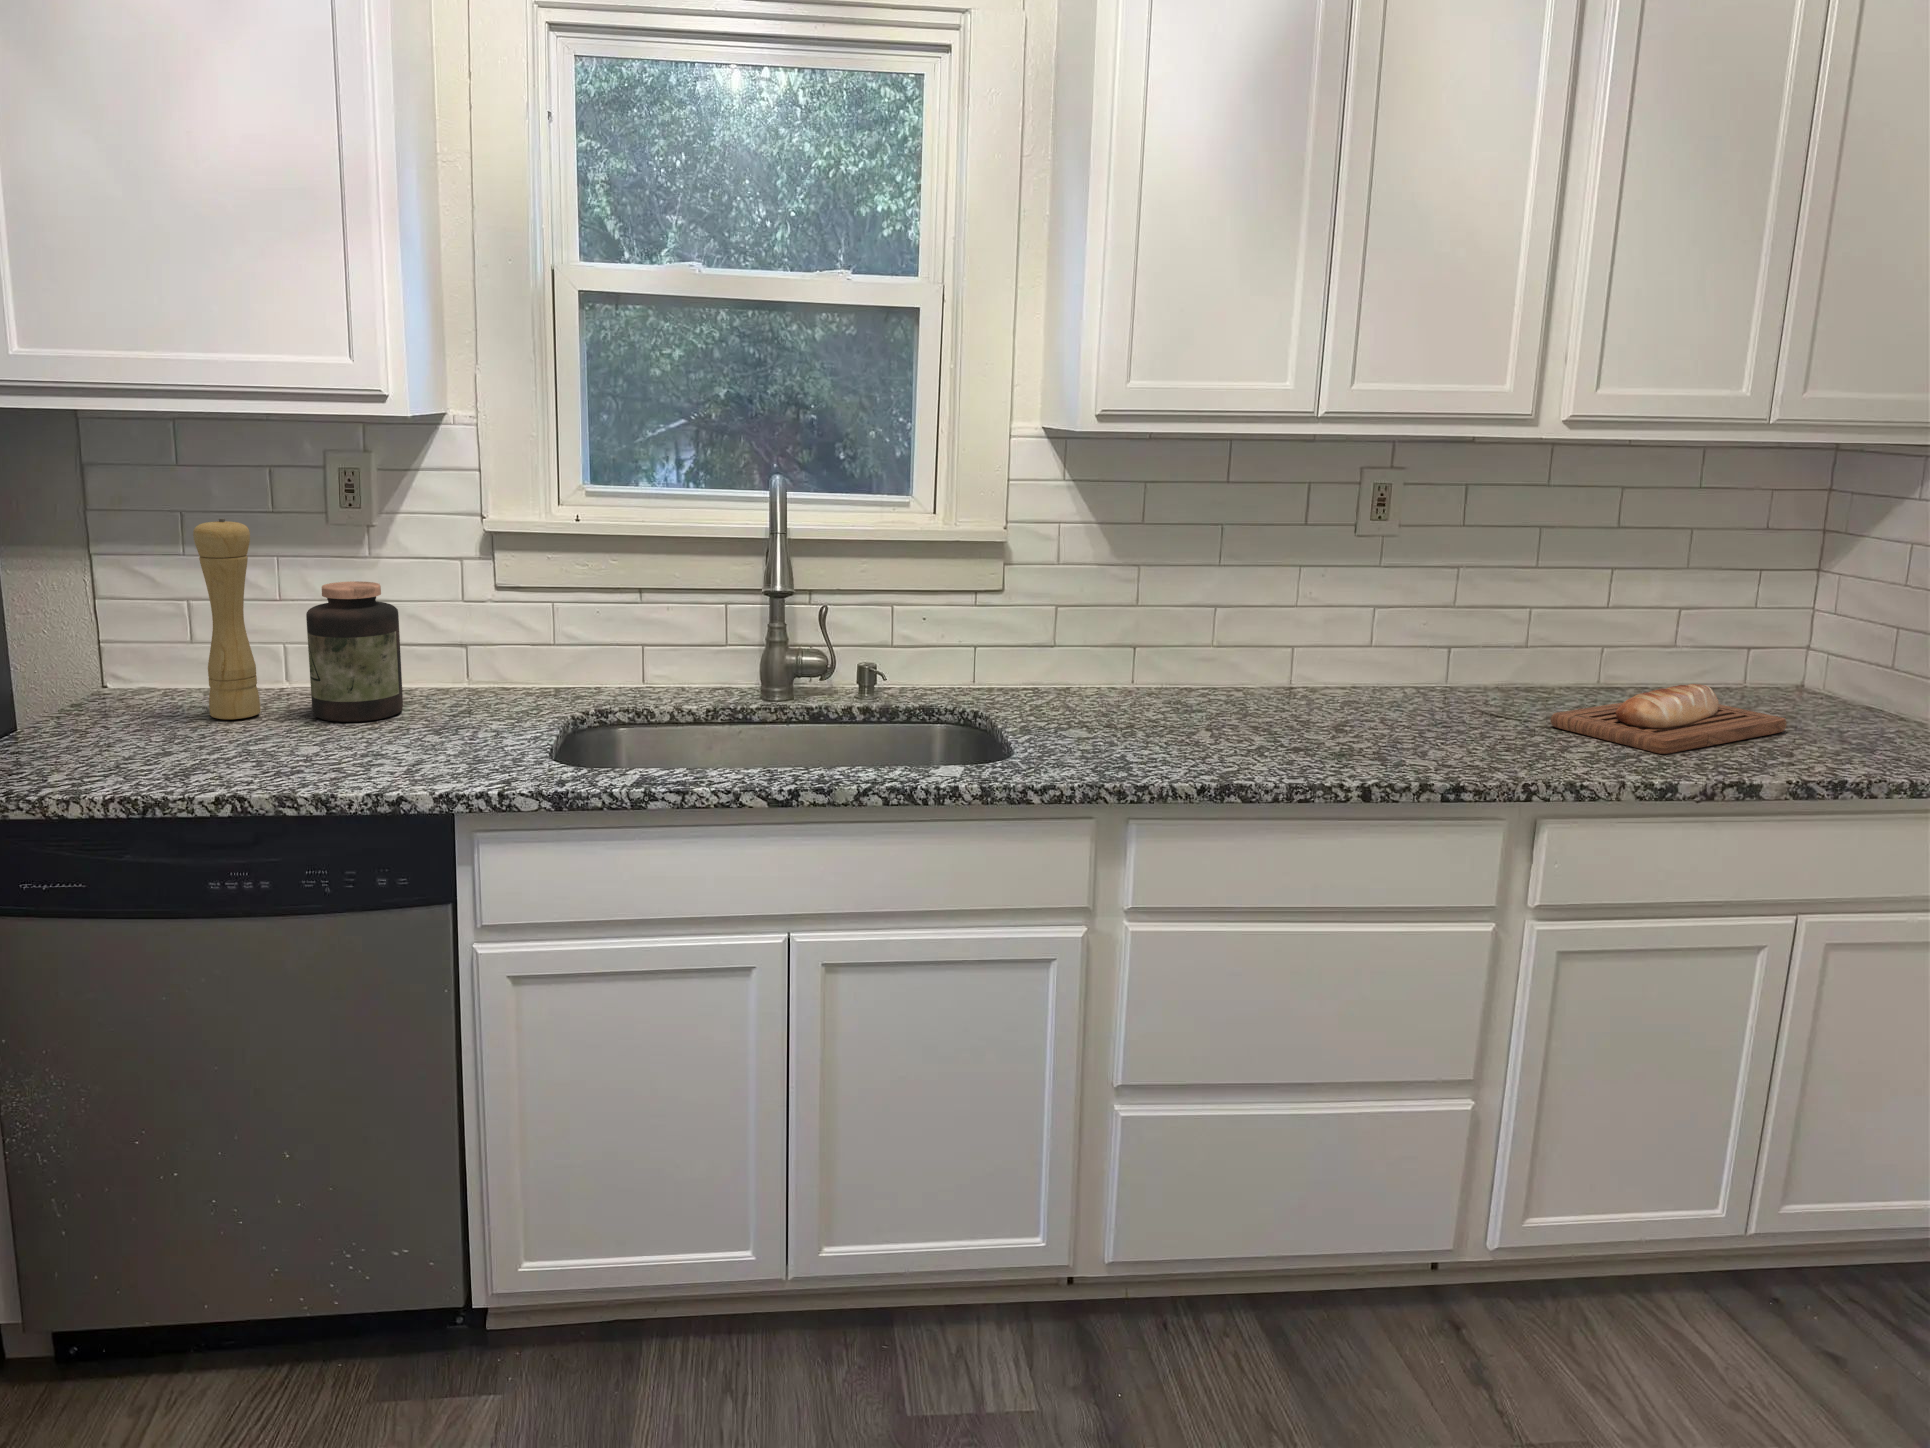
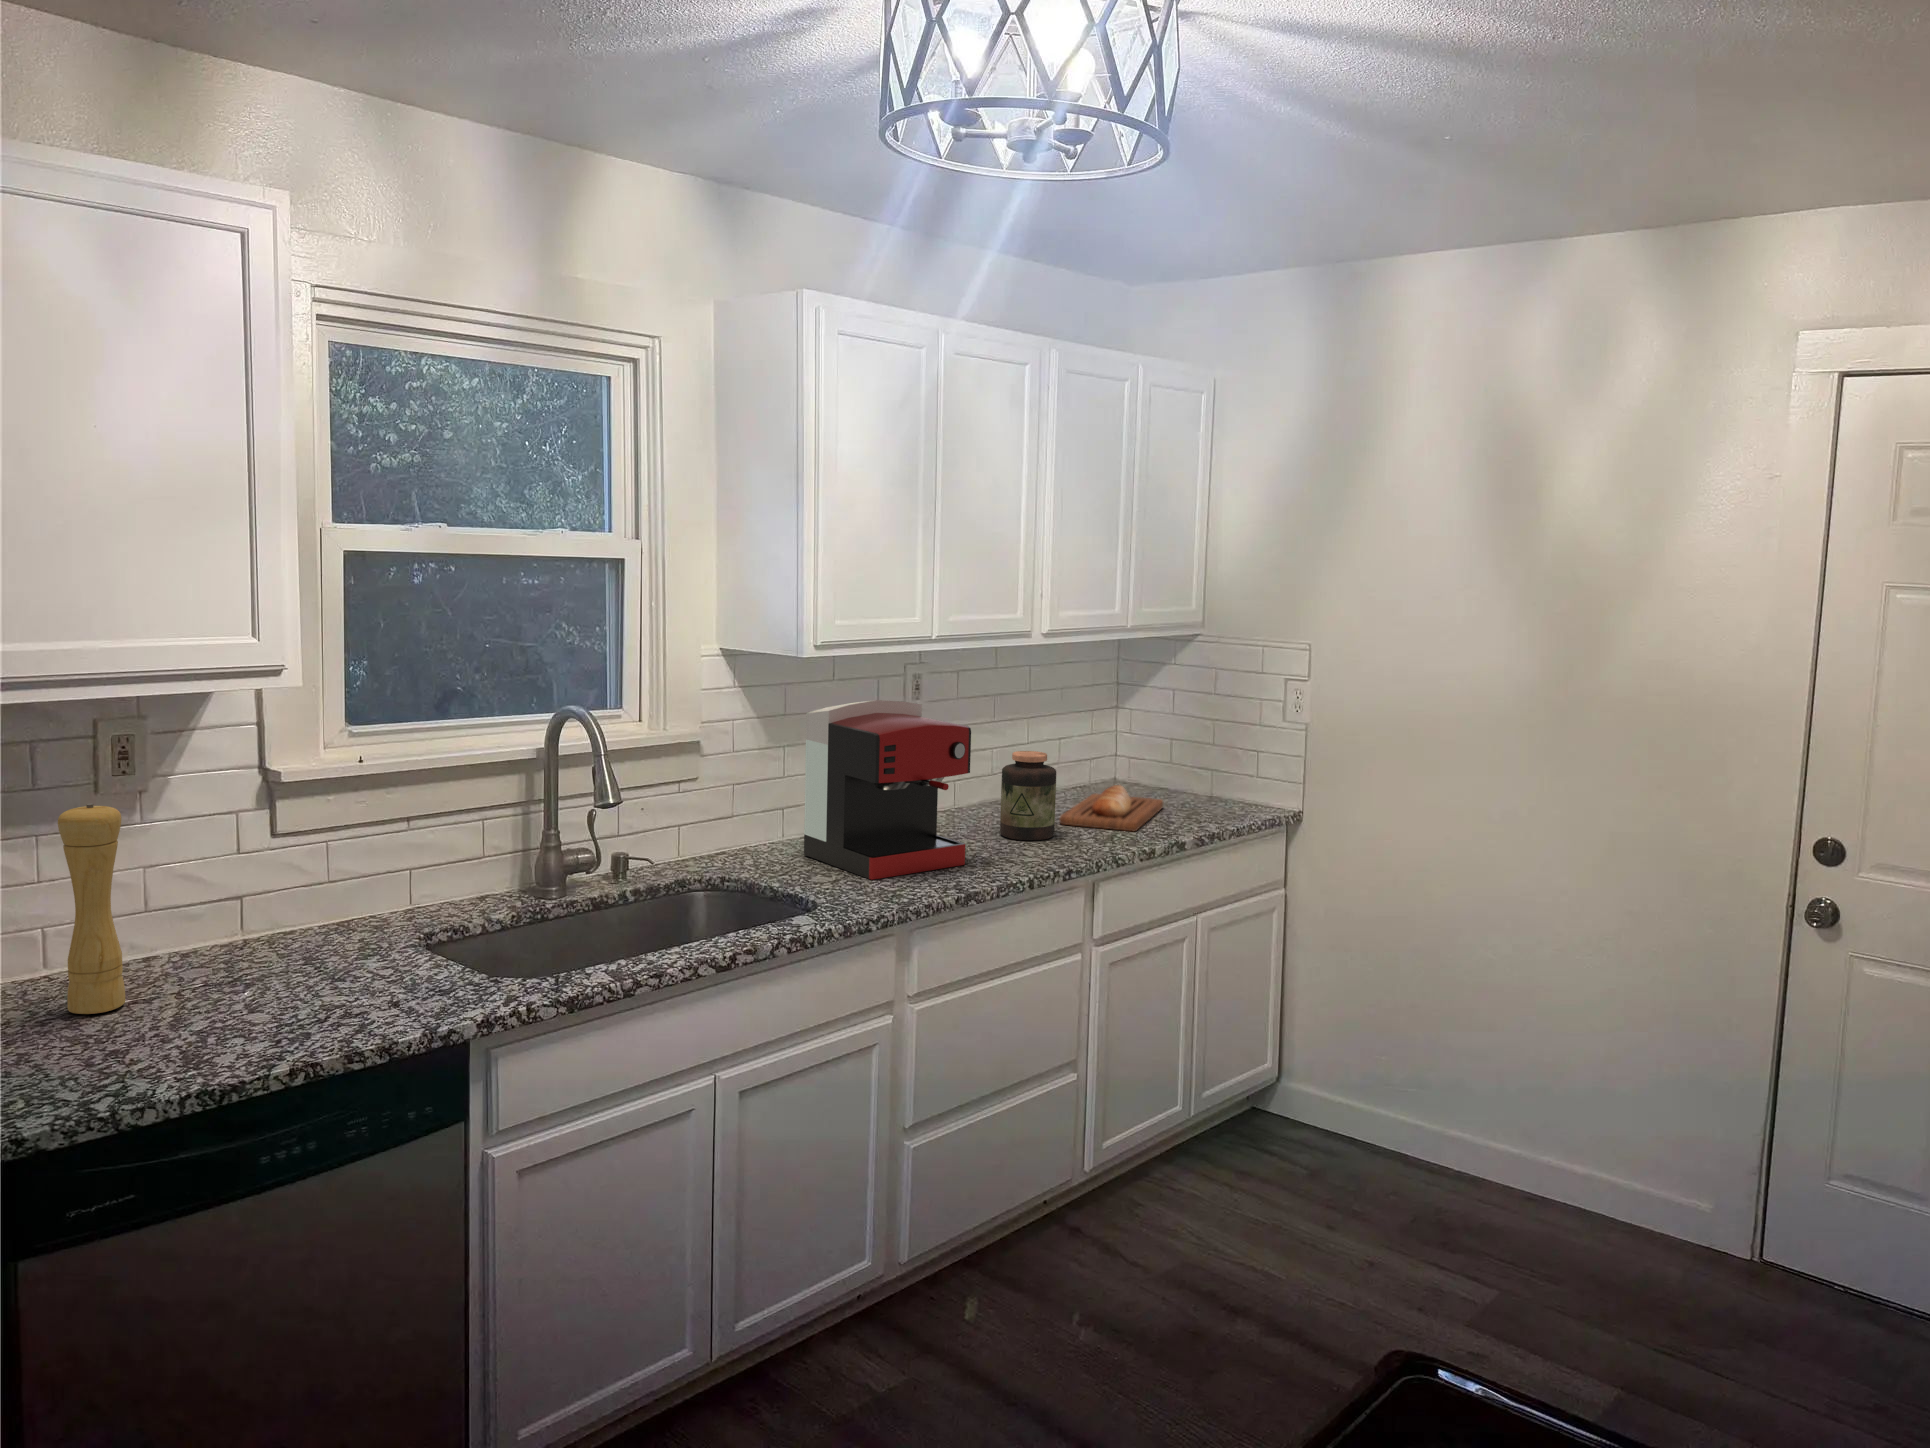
coffee maker: none [1111,504,1313,749] -> present [804,700,971,880]
jar: present [306,581,403,722] -> present [1000,751,1056,840]

